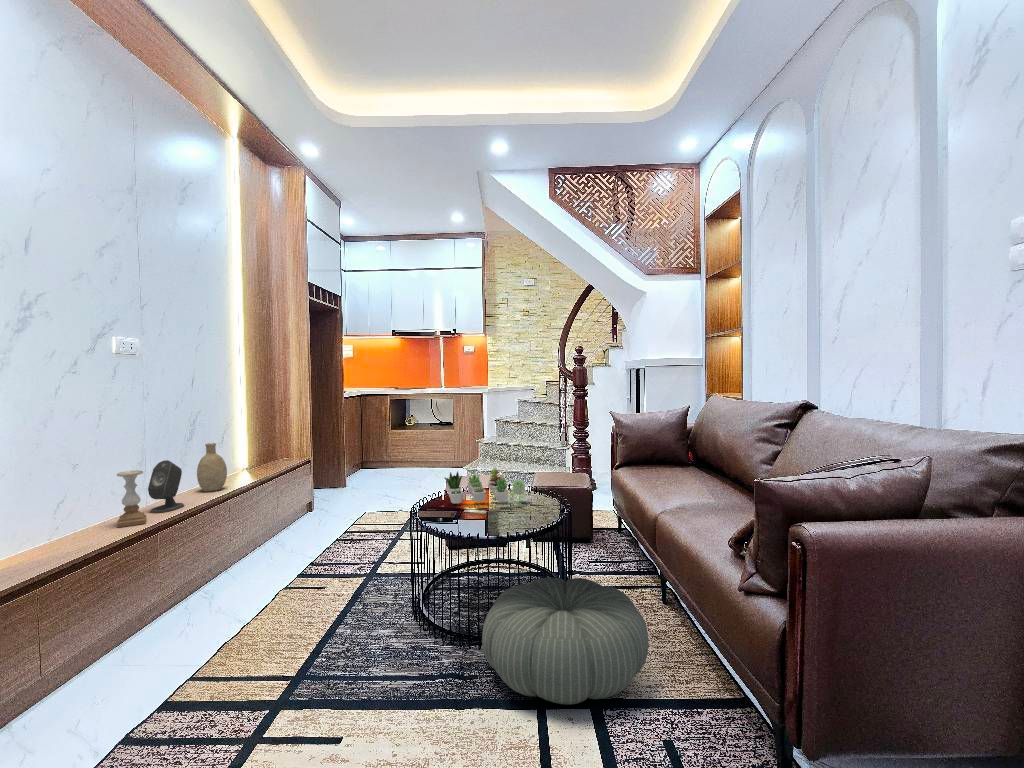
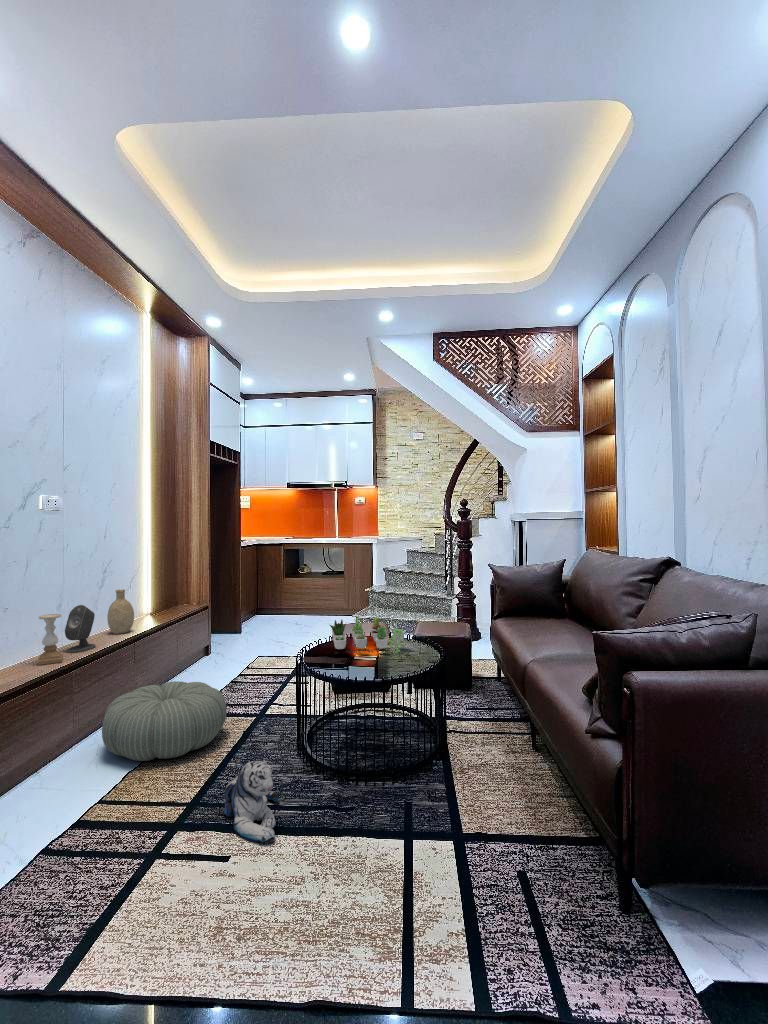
pouf: present [482,578,649,704] -> present [102,681,227,761]
plush toy: none [331,627,395,719] -> present [223,760,280,843]

